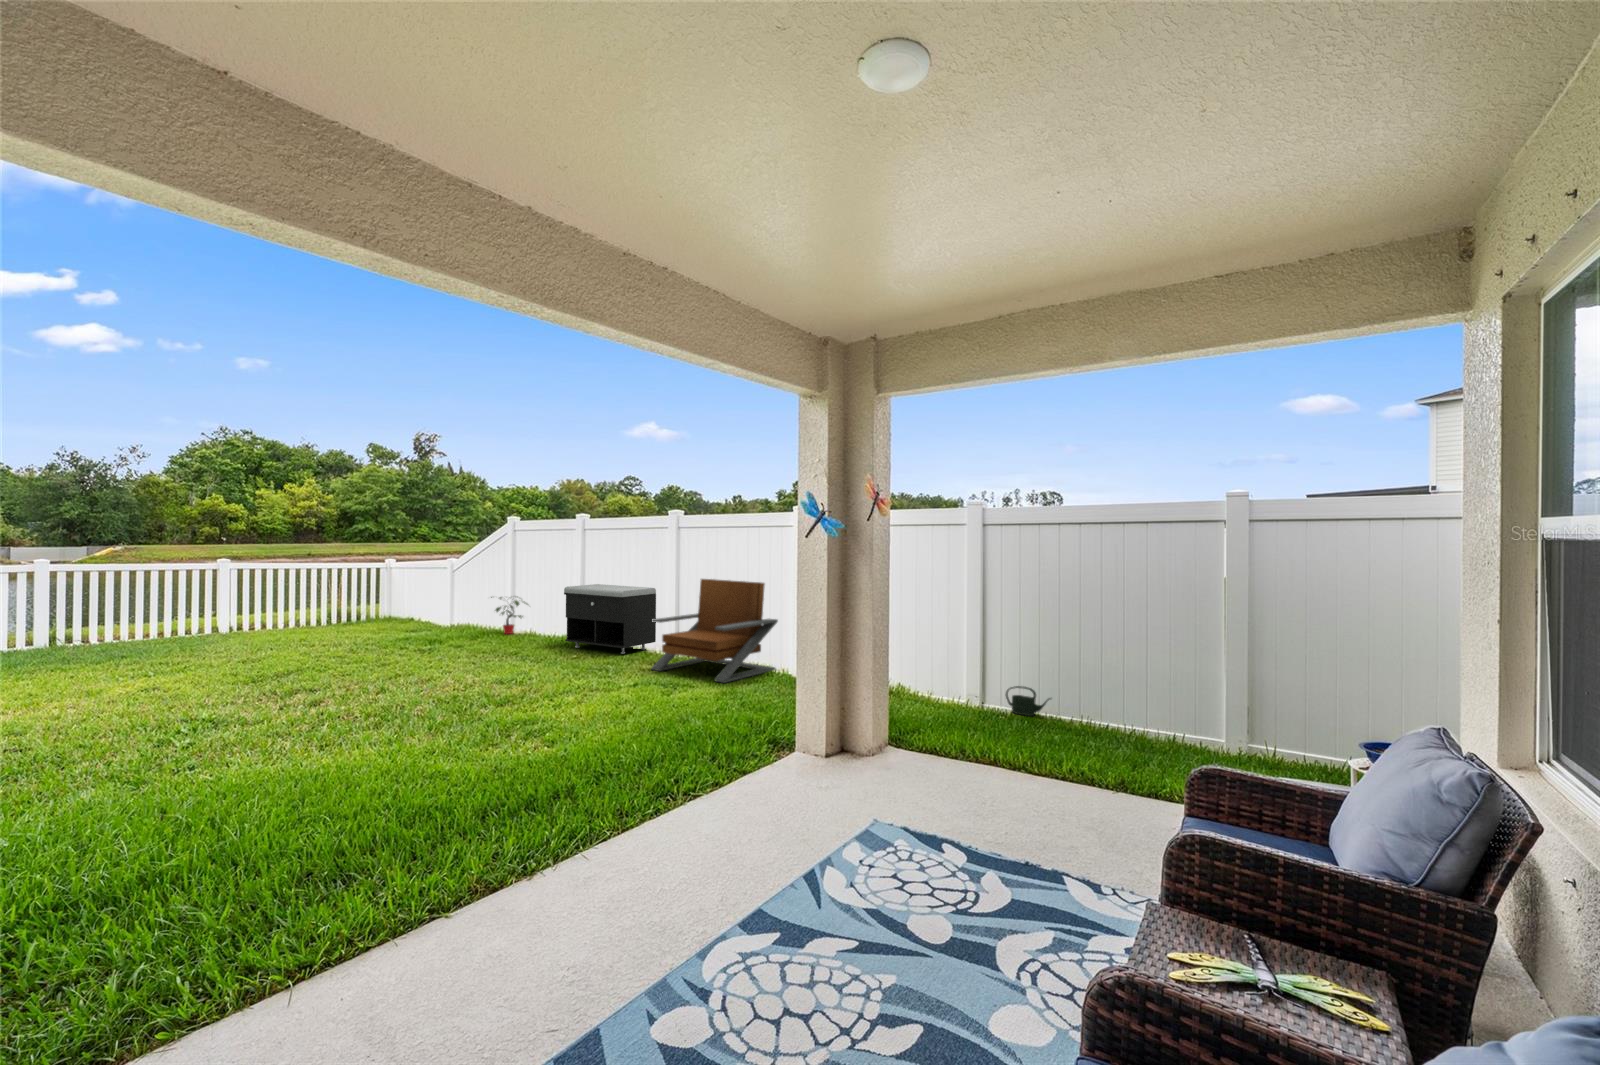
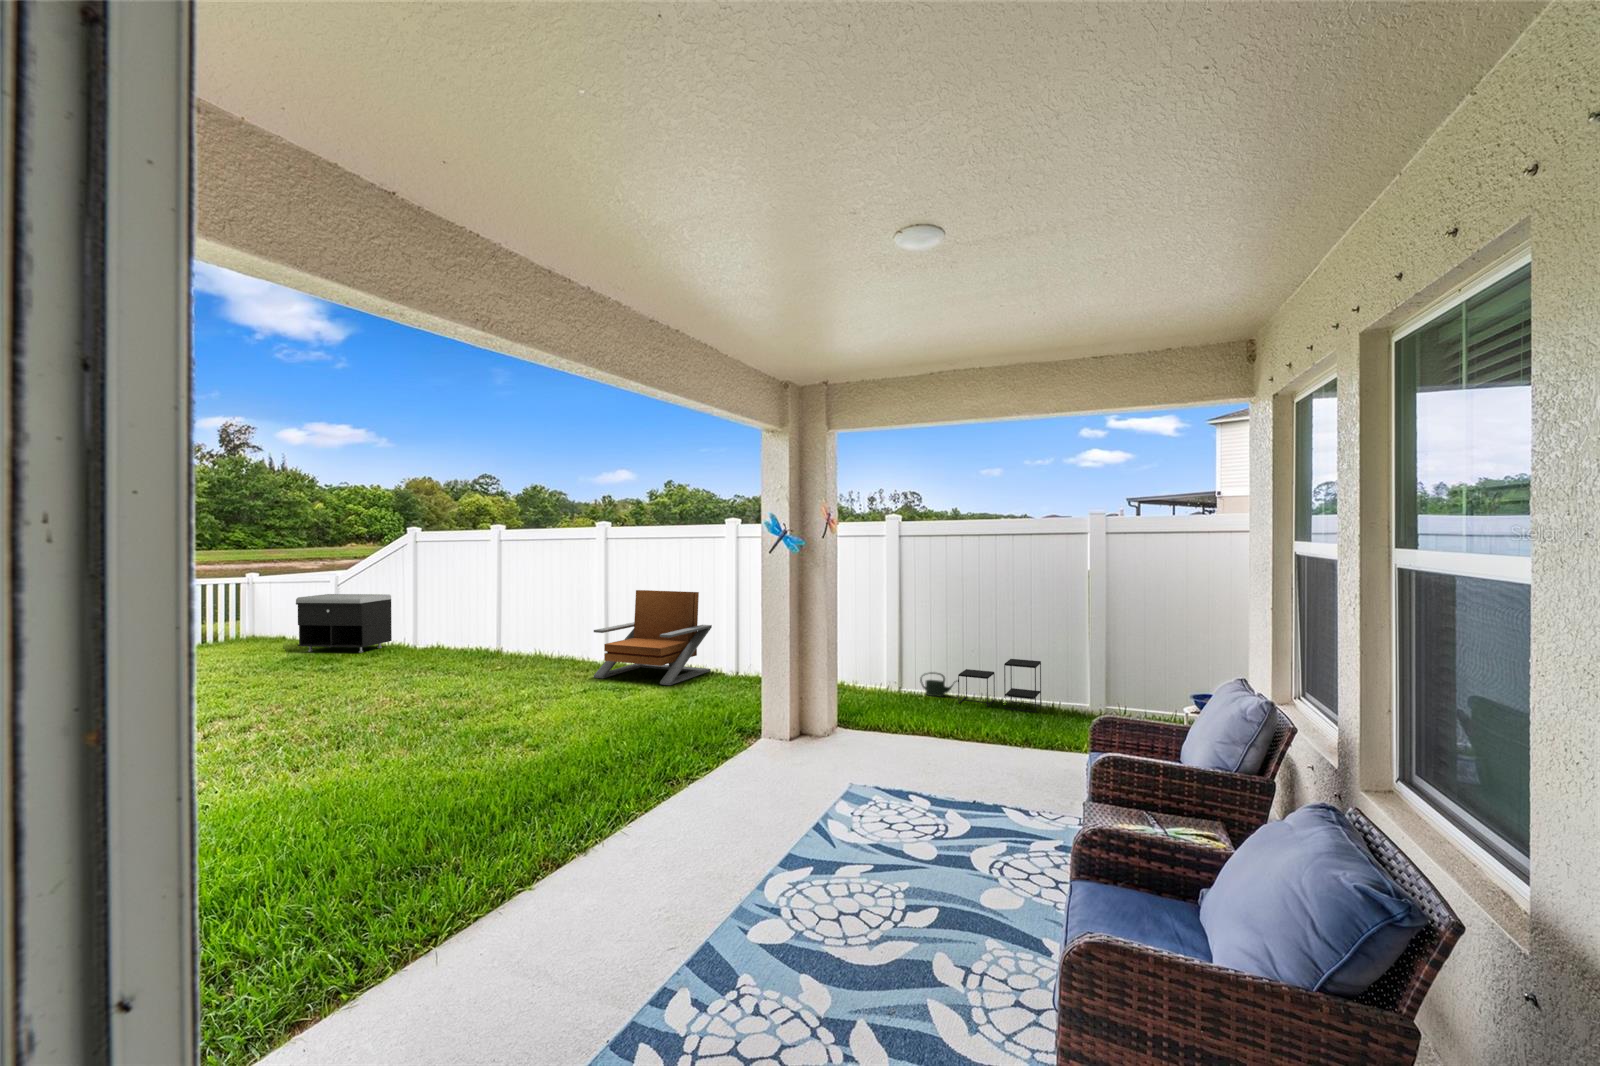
storage bench: present [564,584,656,654] -> present [296,594,392,652]
potted plant: present [491,597,528,634] -> none [399,612,449,651]
side table: none [1050,675,1159,745] -> present [958,659,1041,712]

